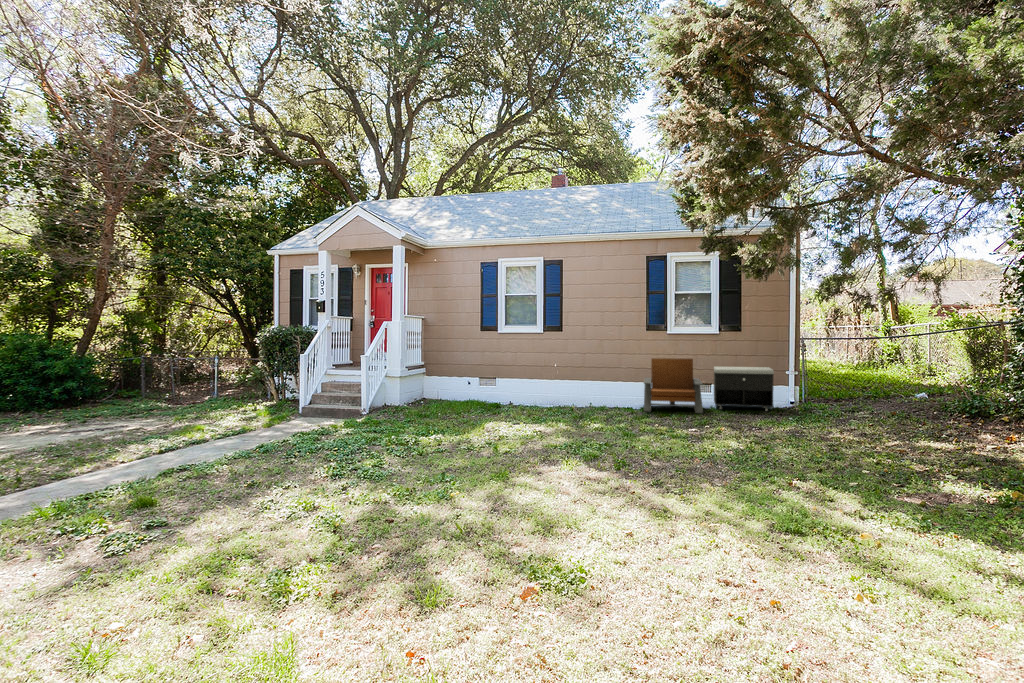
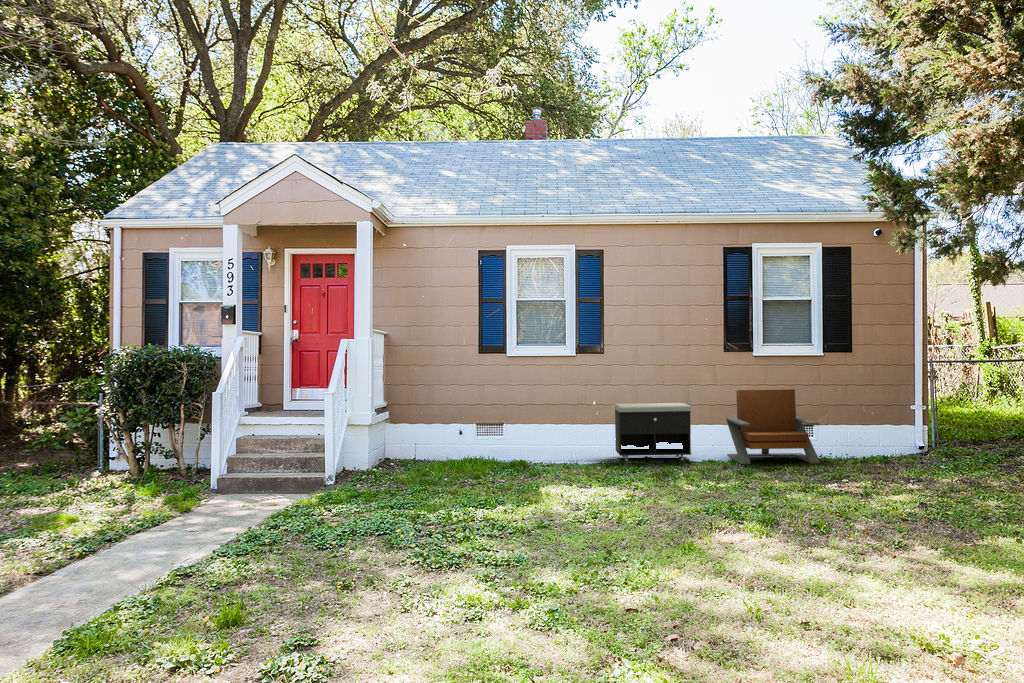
storage bench: present [714,367,774,411] -> present [615,403,691,461]

